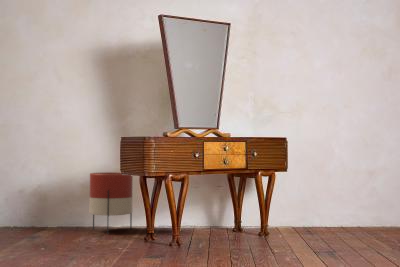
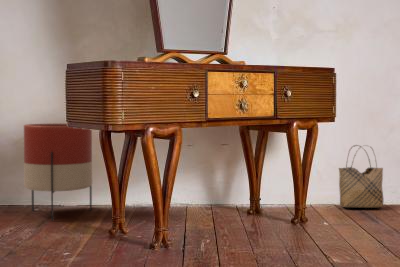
woven basket: none [294,187,324,229] -> present [339,145,383,208]

